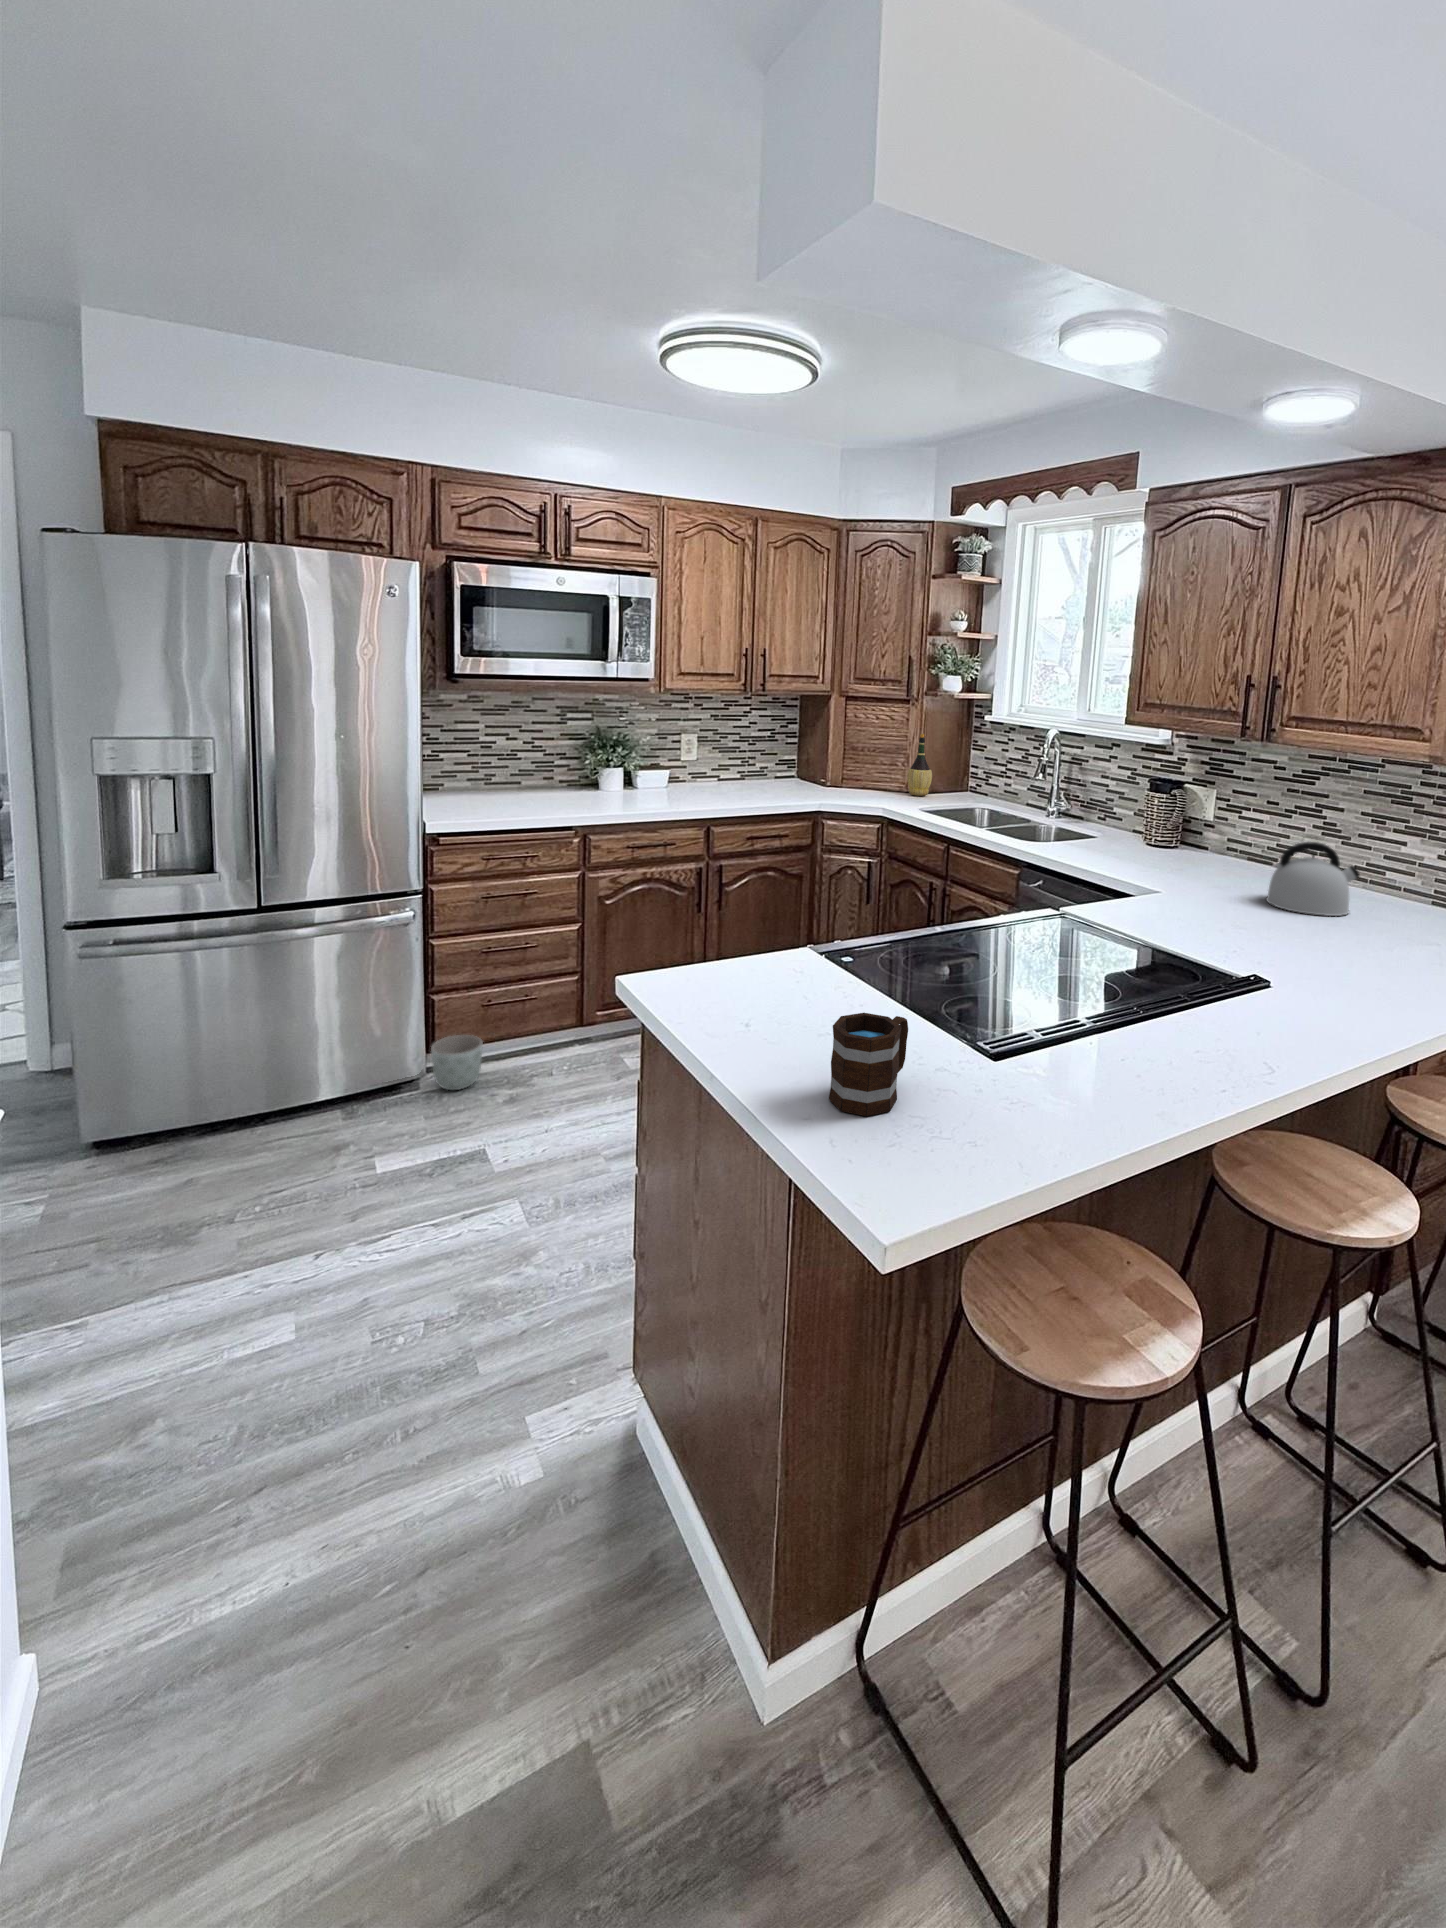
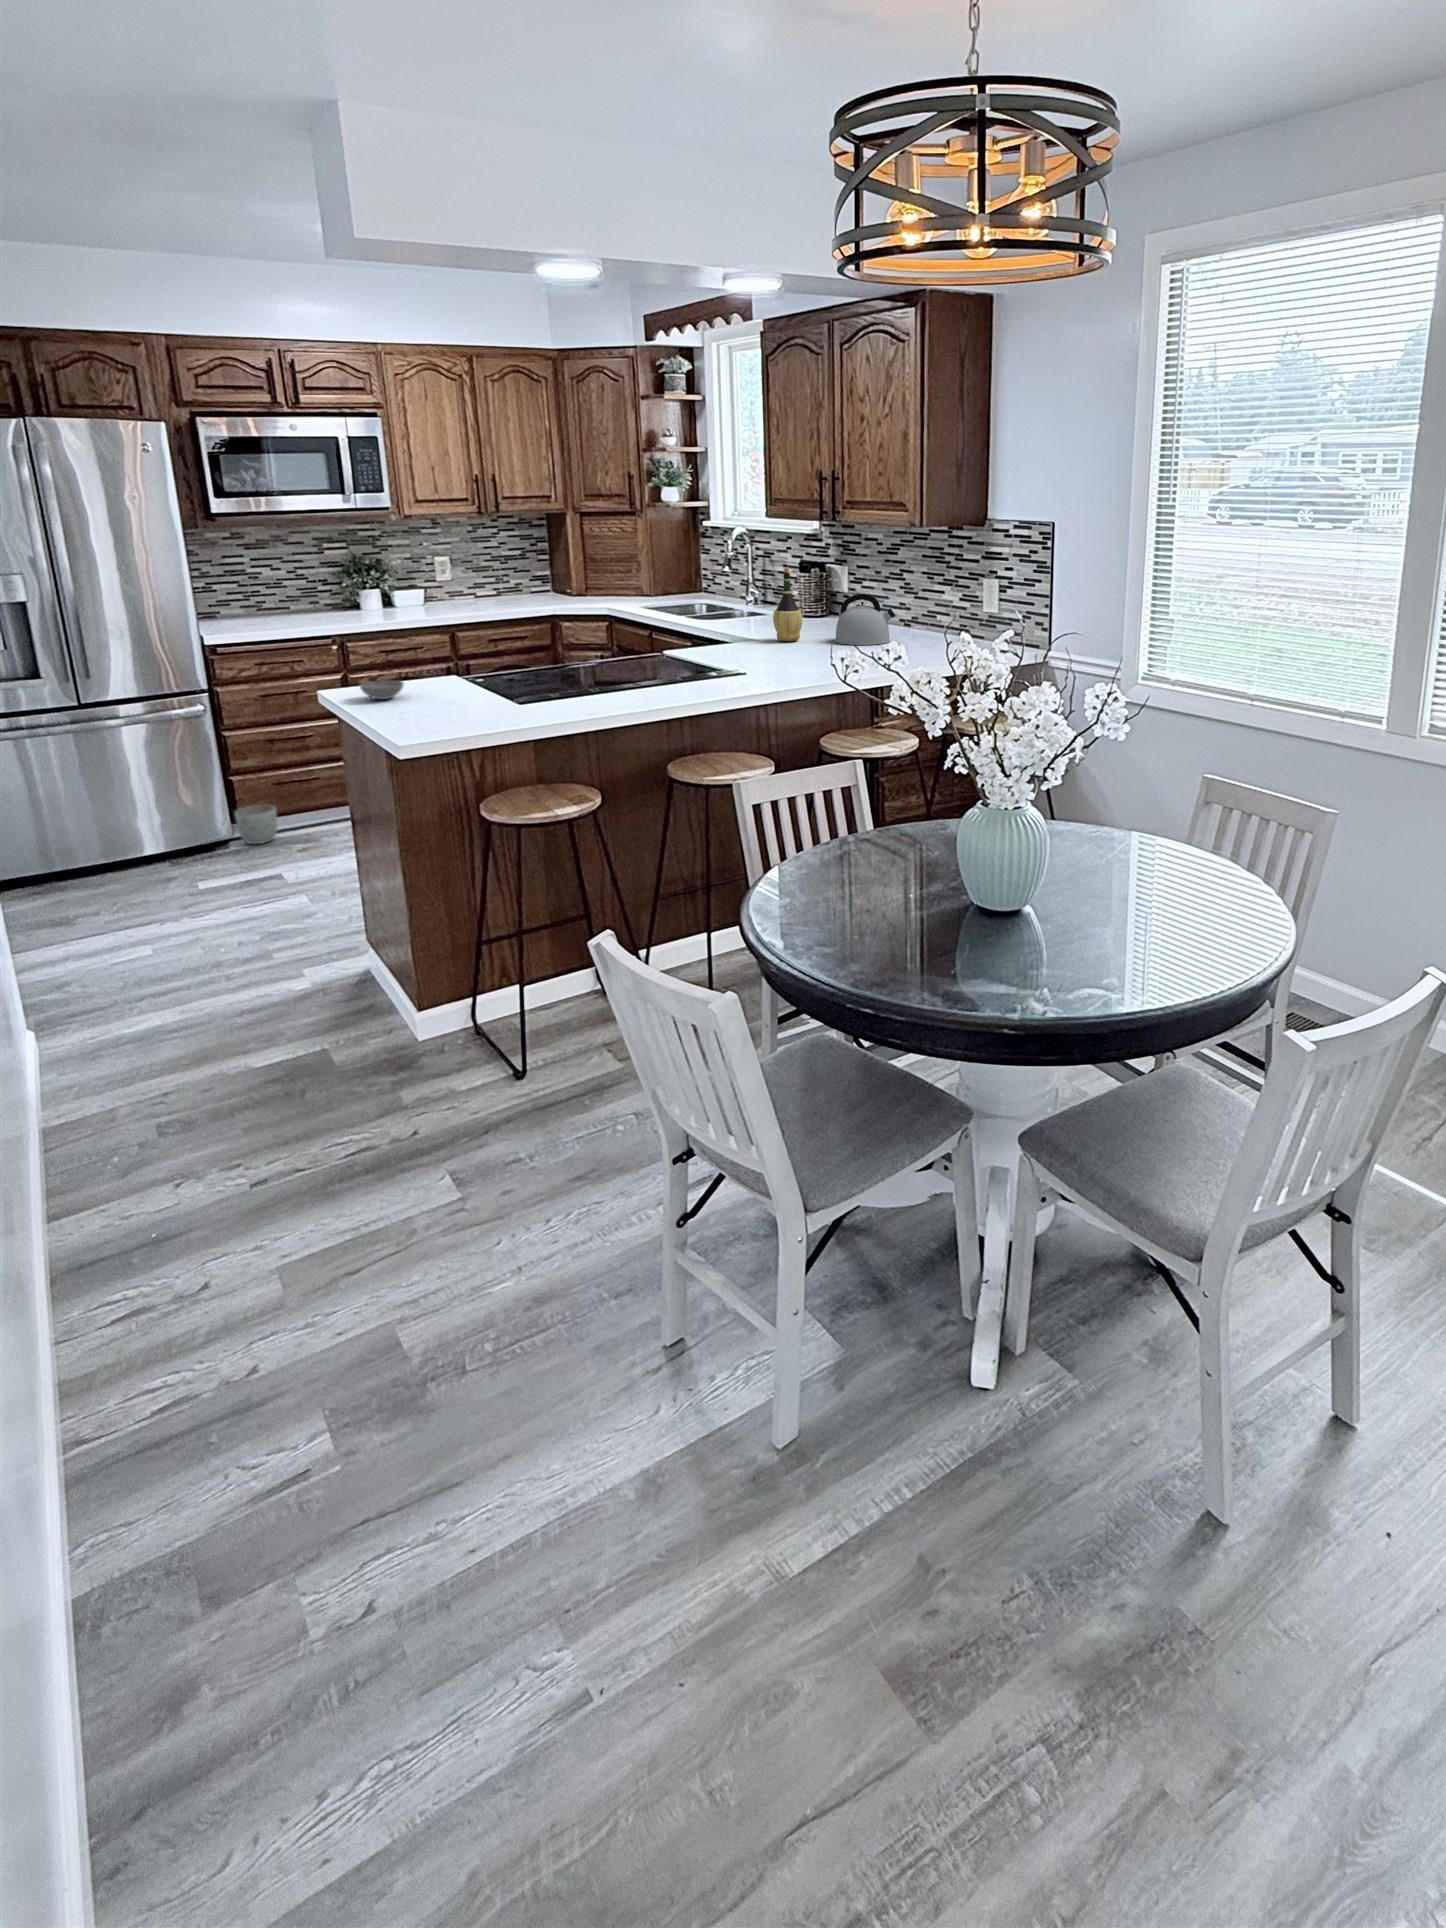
wine bottle: present [907,734,932,796] -> present [773,568,802,641]
bowl: none [686,964,754,1002] -> present [360,680,404,699]
mug: present [829,1013,908,1116] -> none [415,679,468,727]

